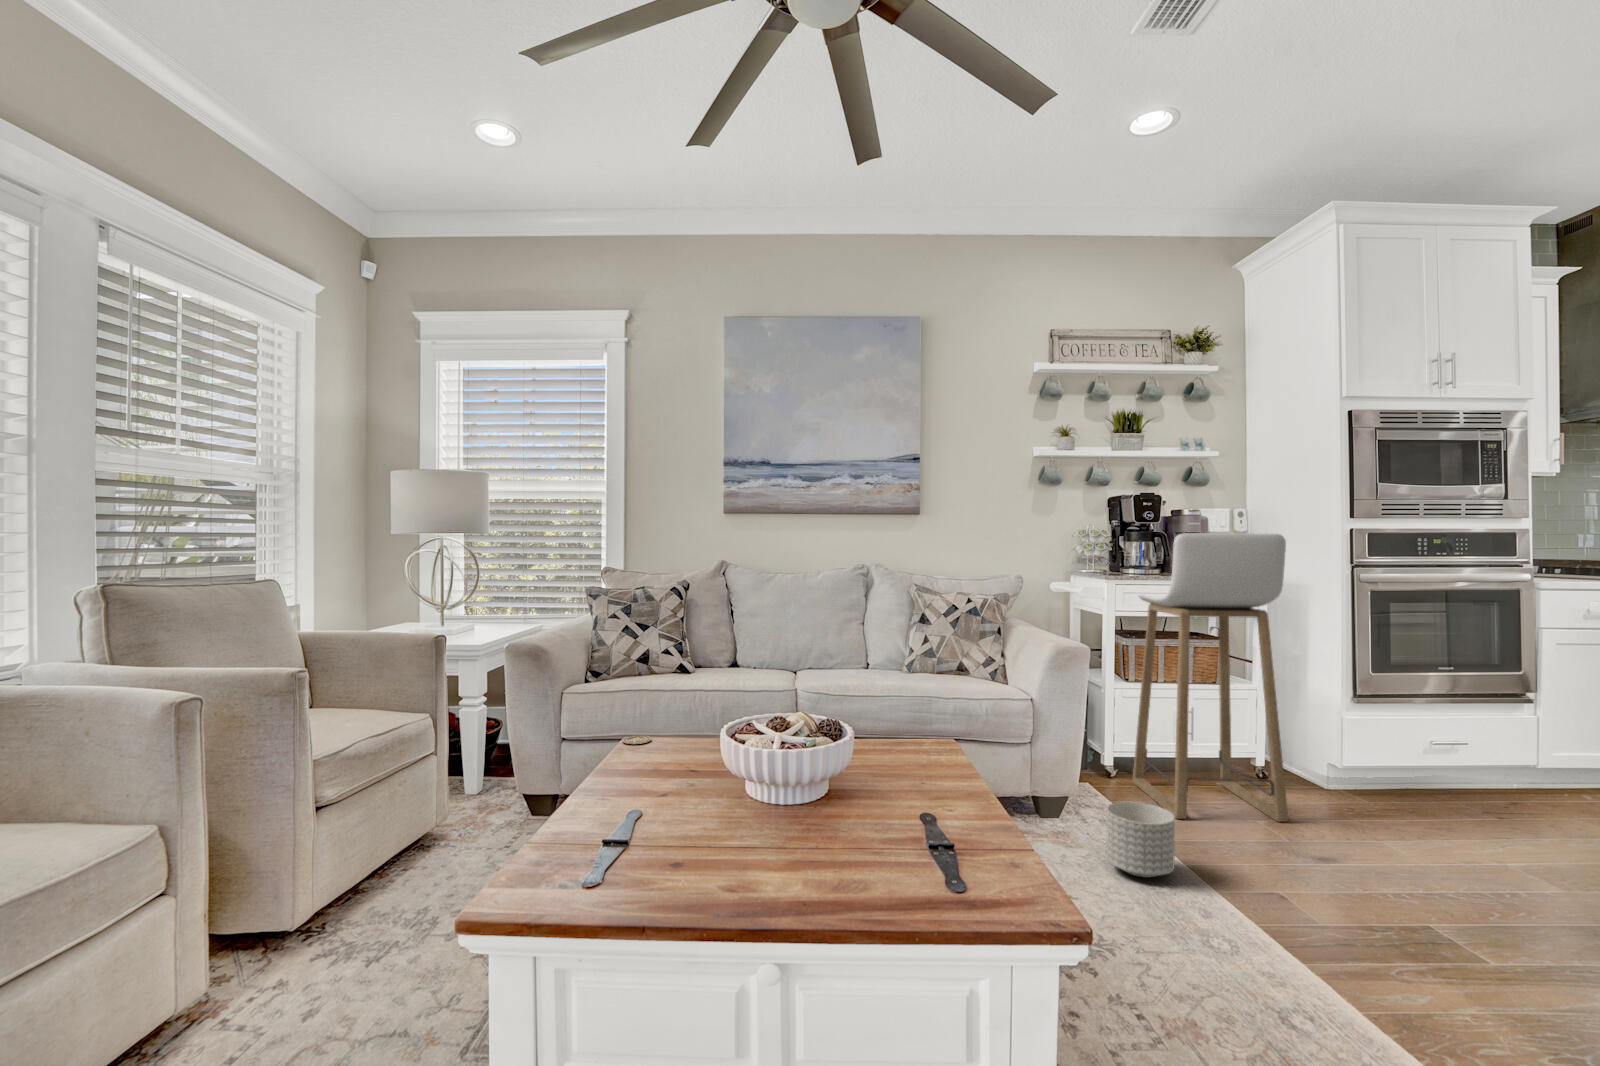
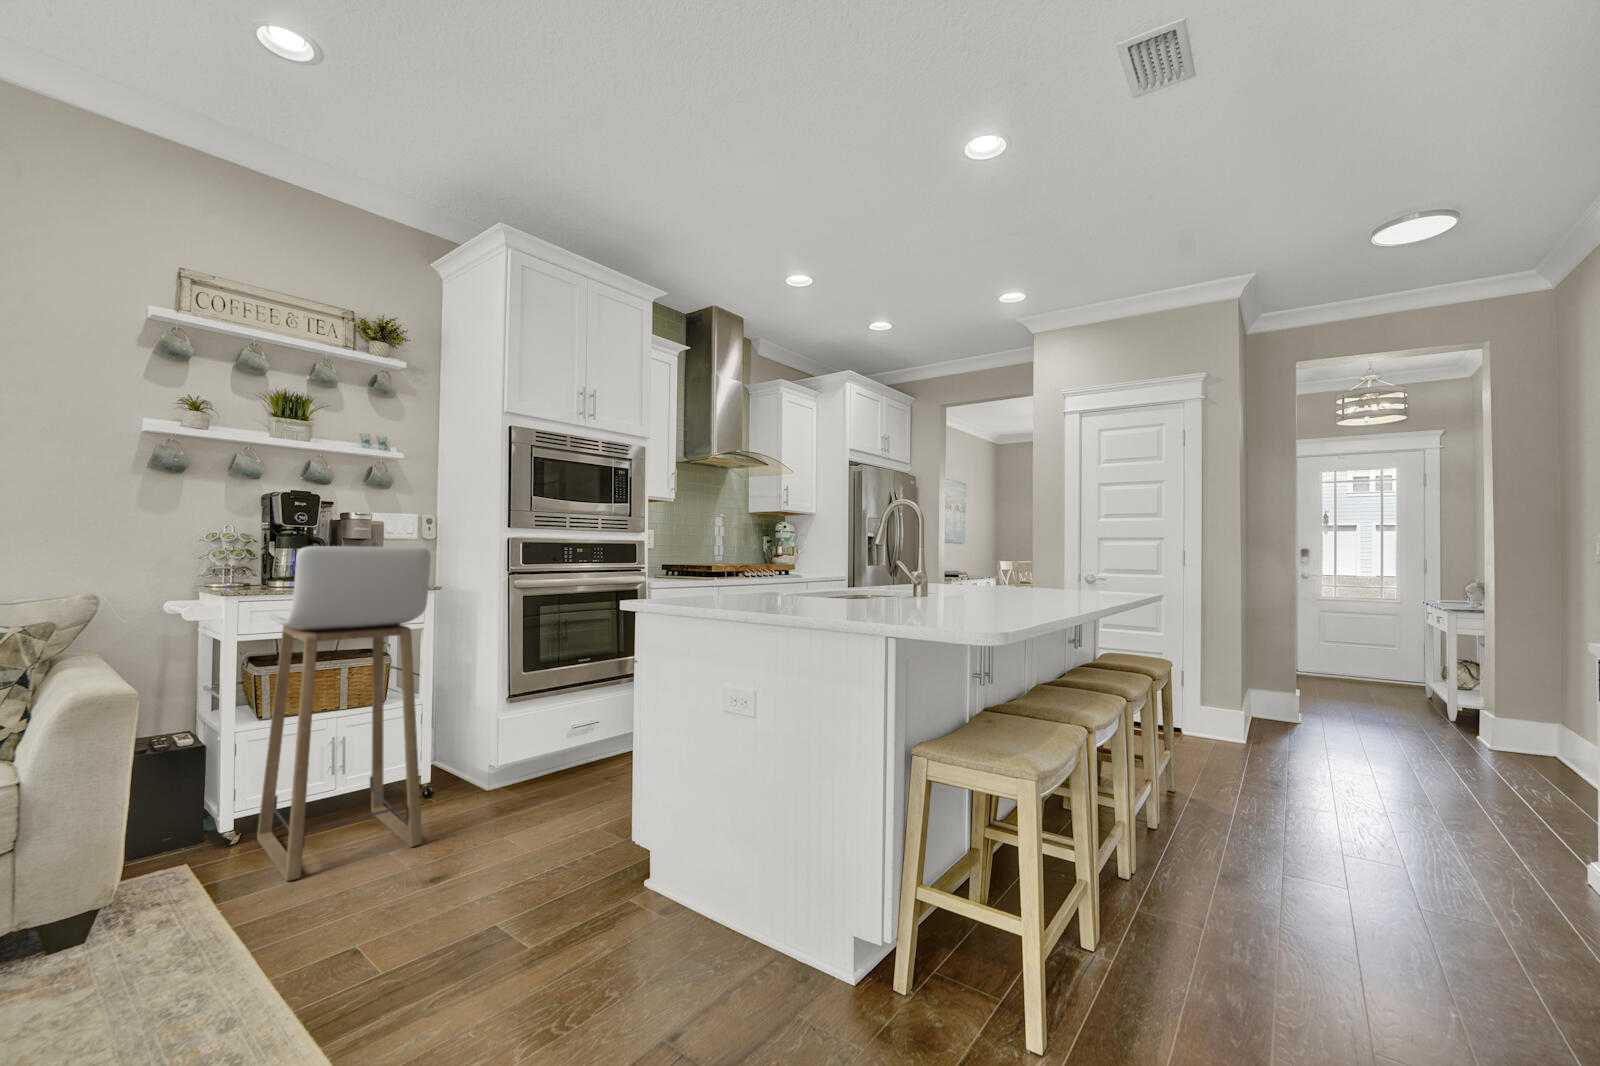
planter: present [1106,802,1175,878] -> none [123,899,232,1010]

